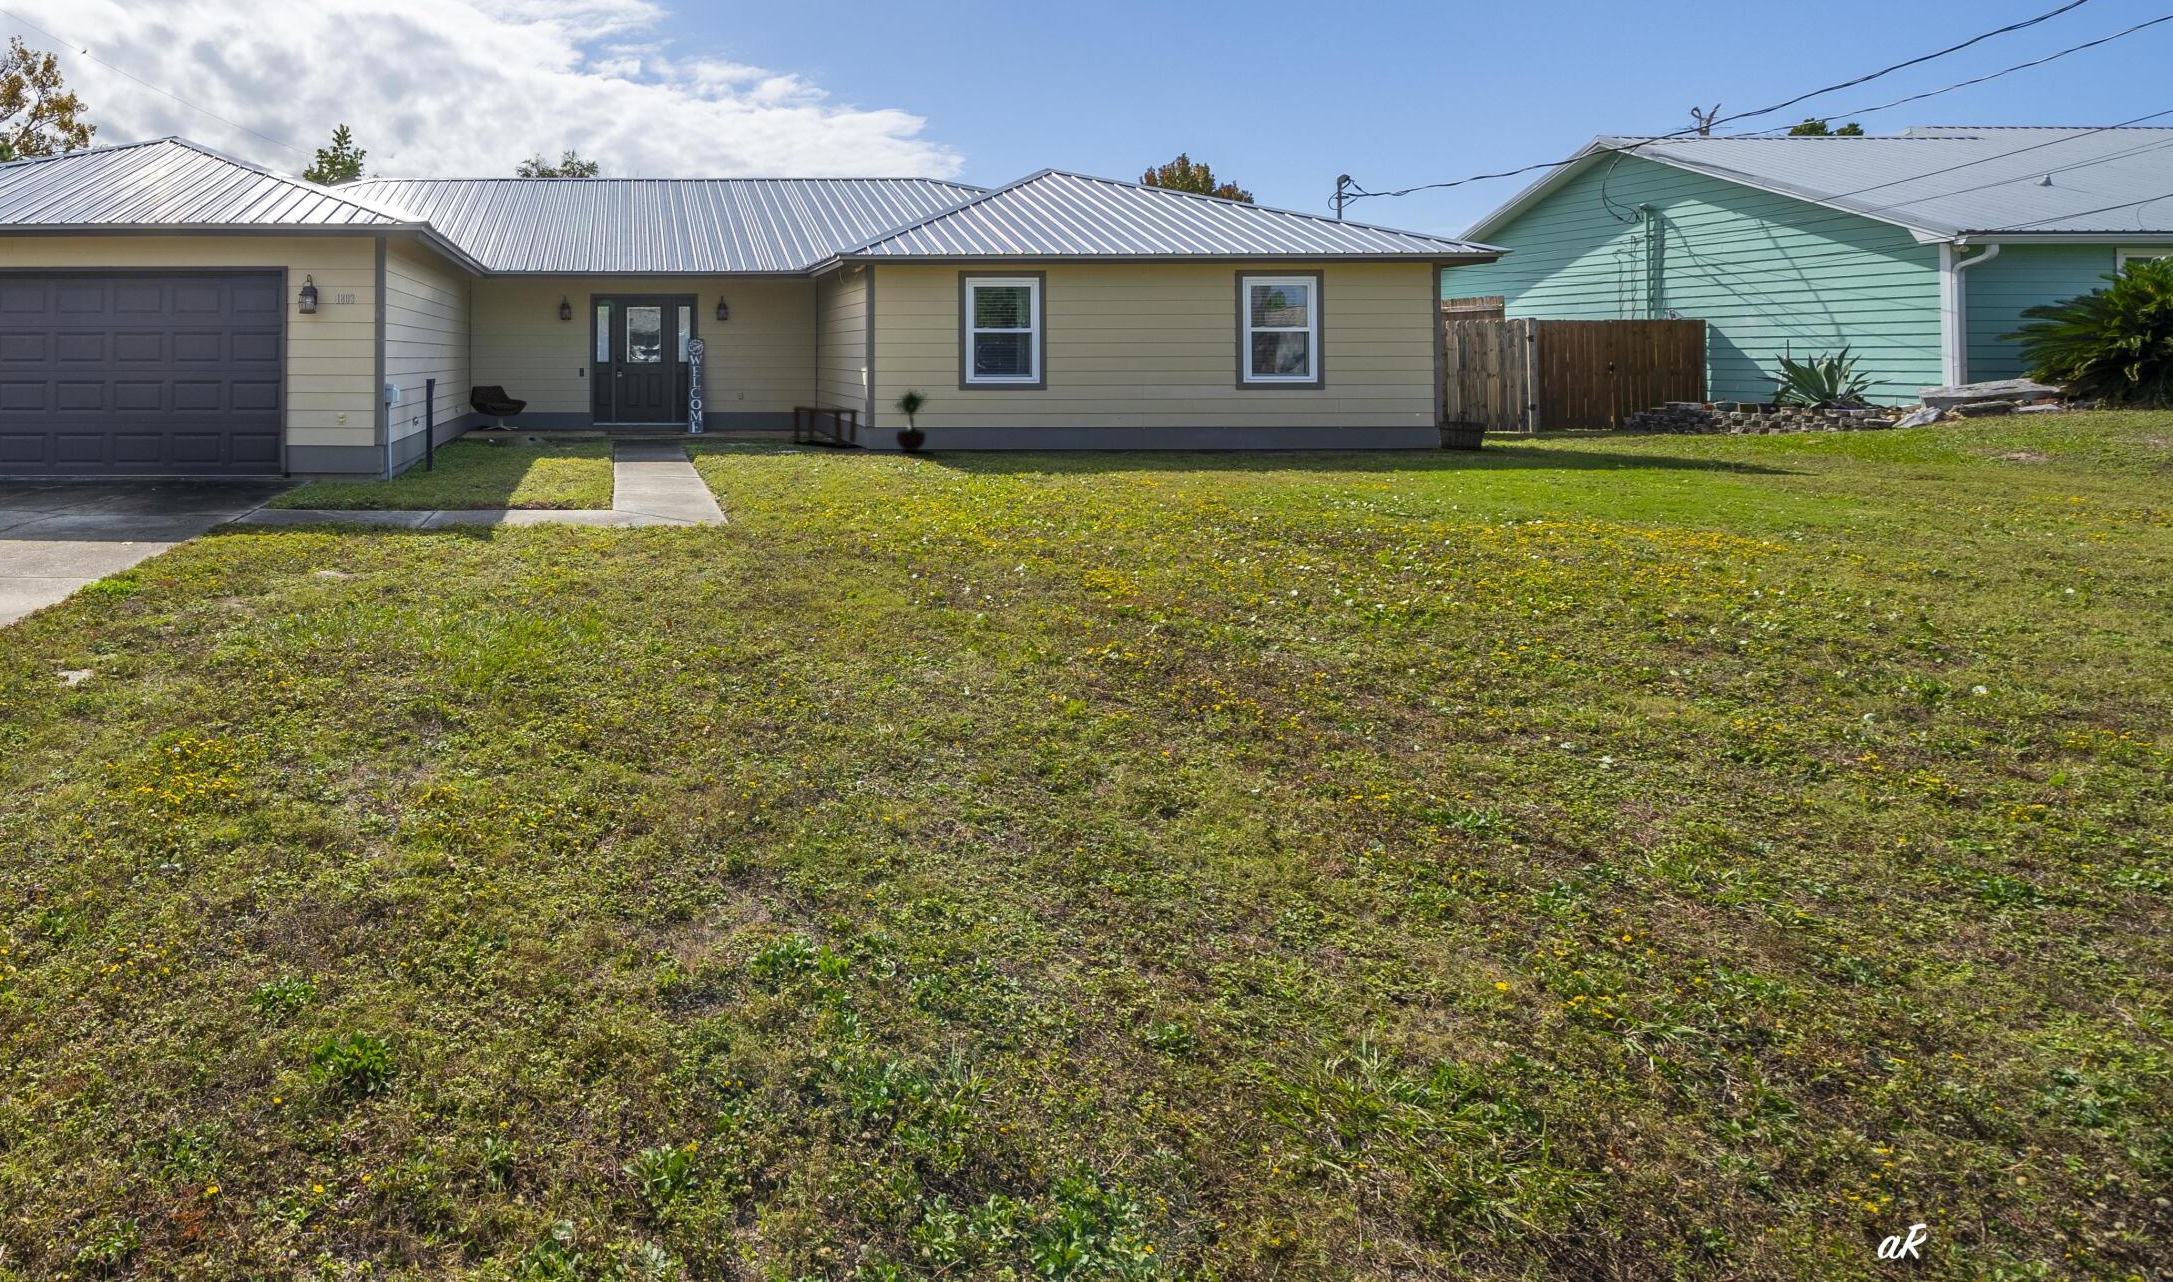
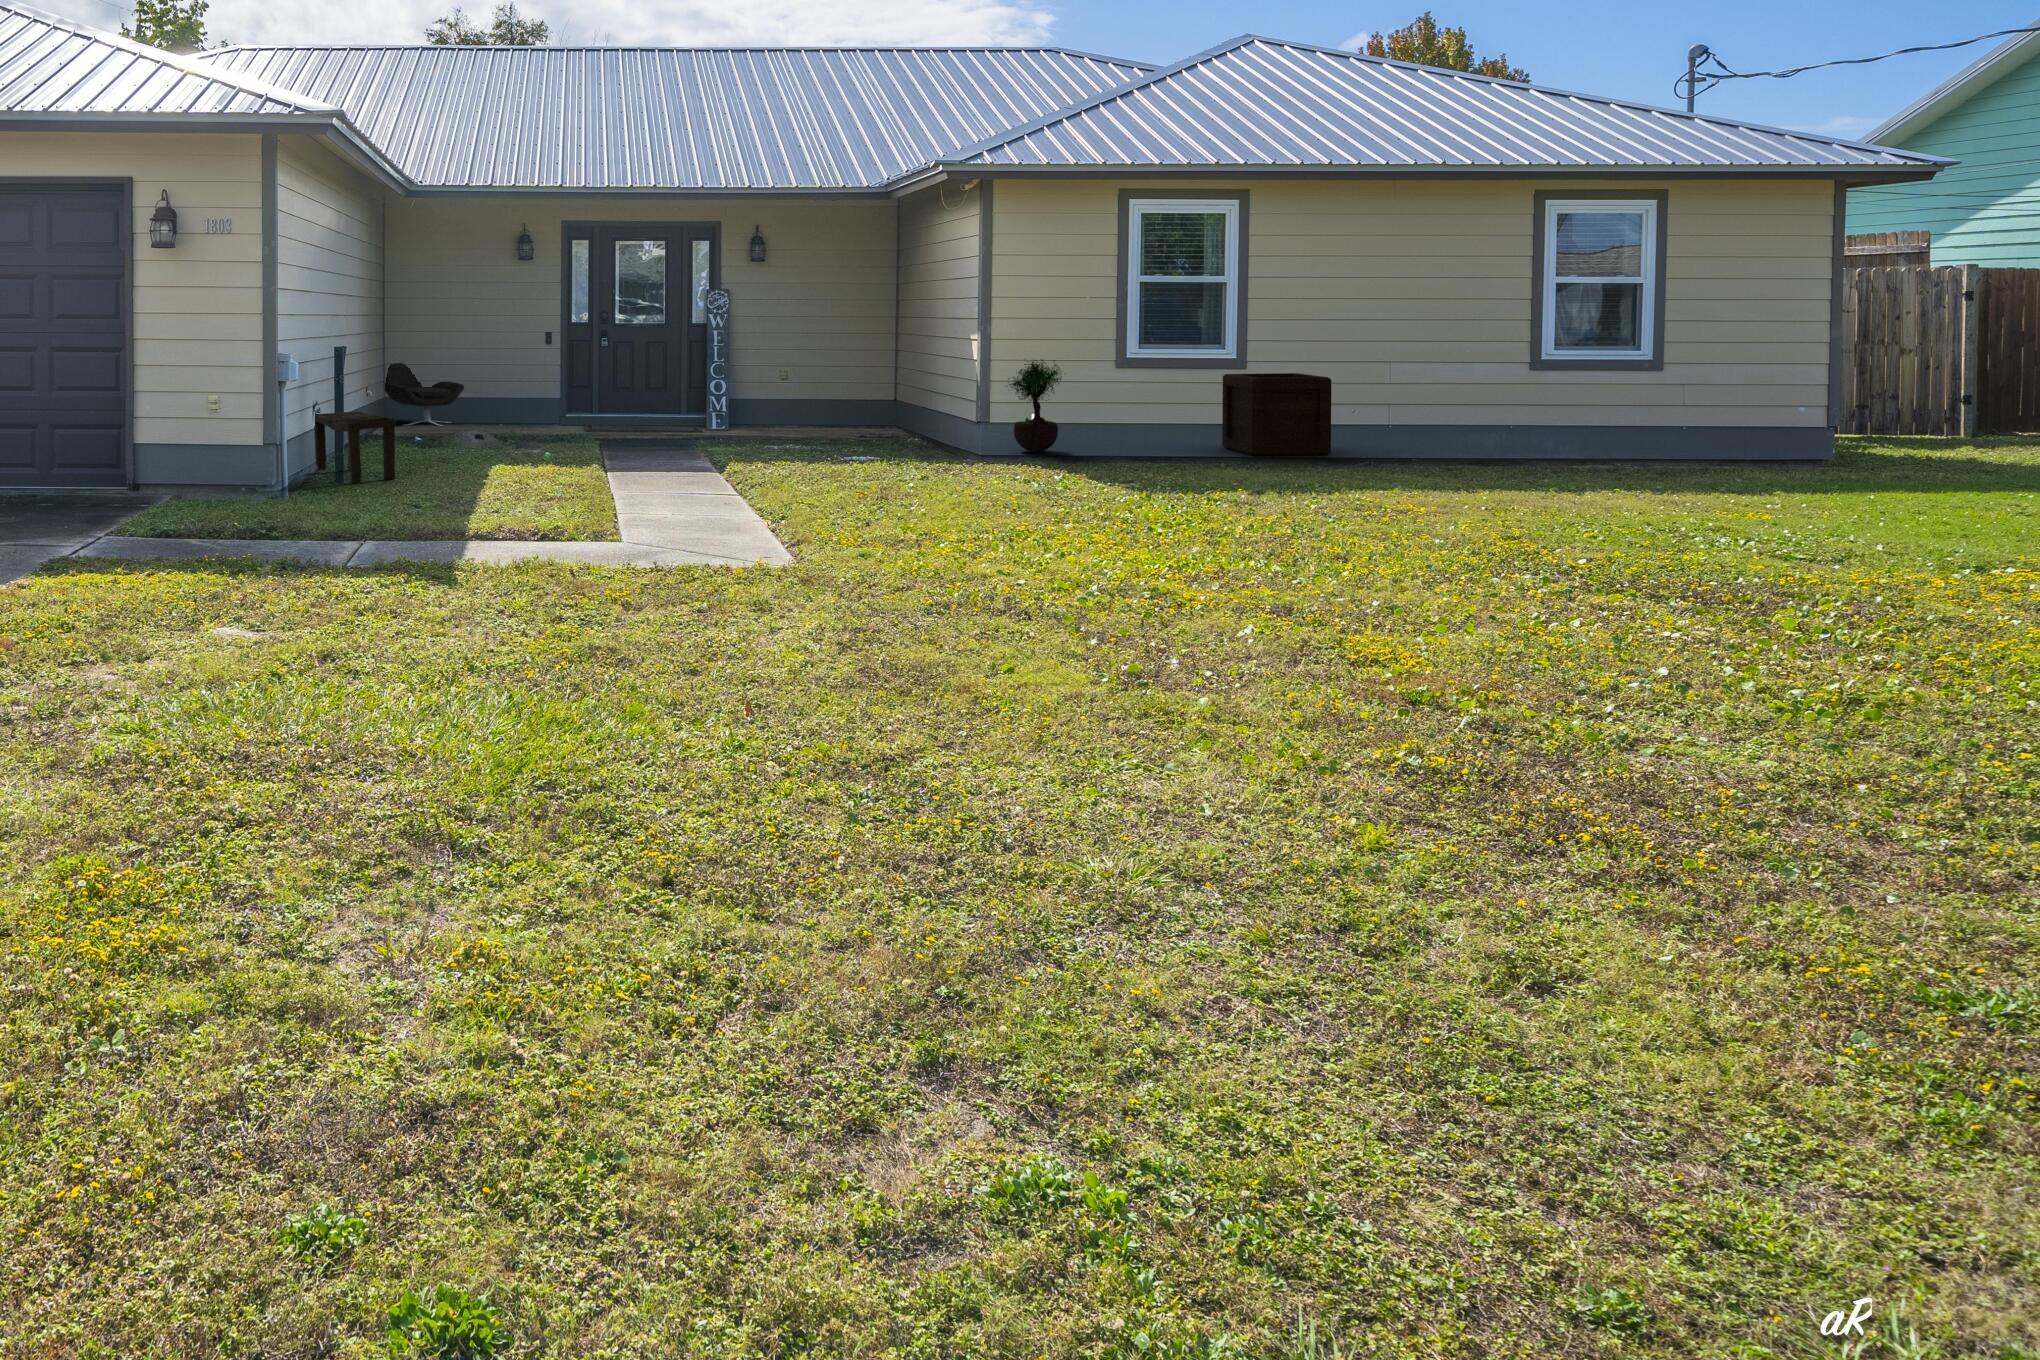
wooden crate: none [1035,400,1106,455] -> present [1222,373,1331,456]
bench: present [793,406,858,446] -> present [314,411,395,483]
wooden bucket: present [1438,413,1487,449] -> none [1847,386,1925,441]

